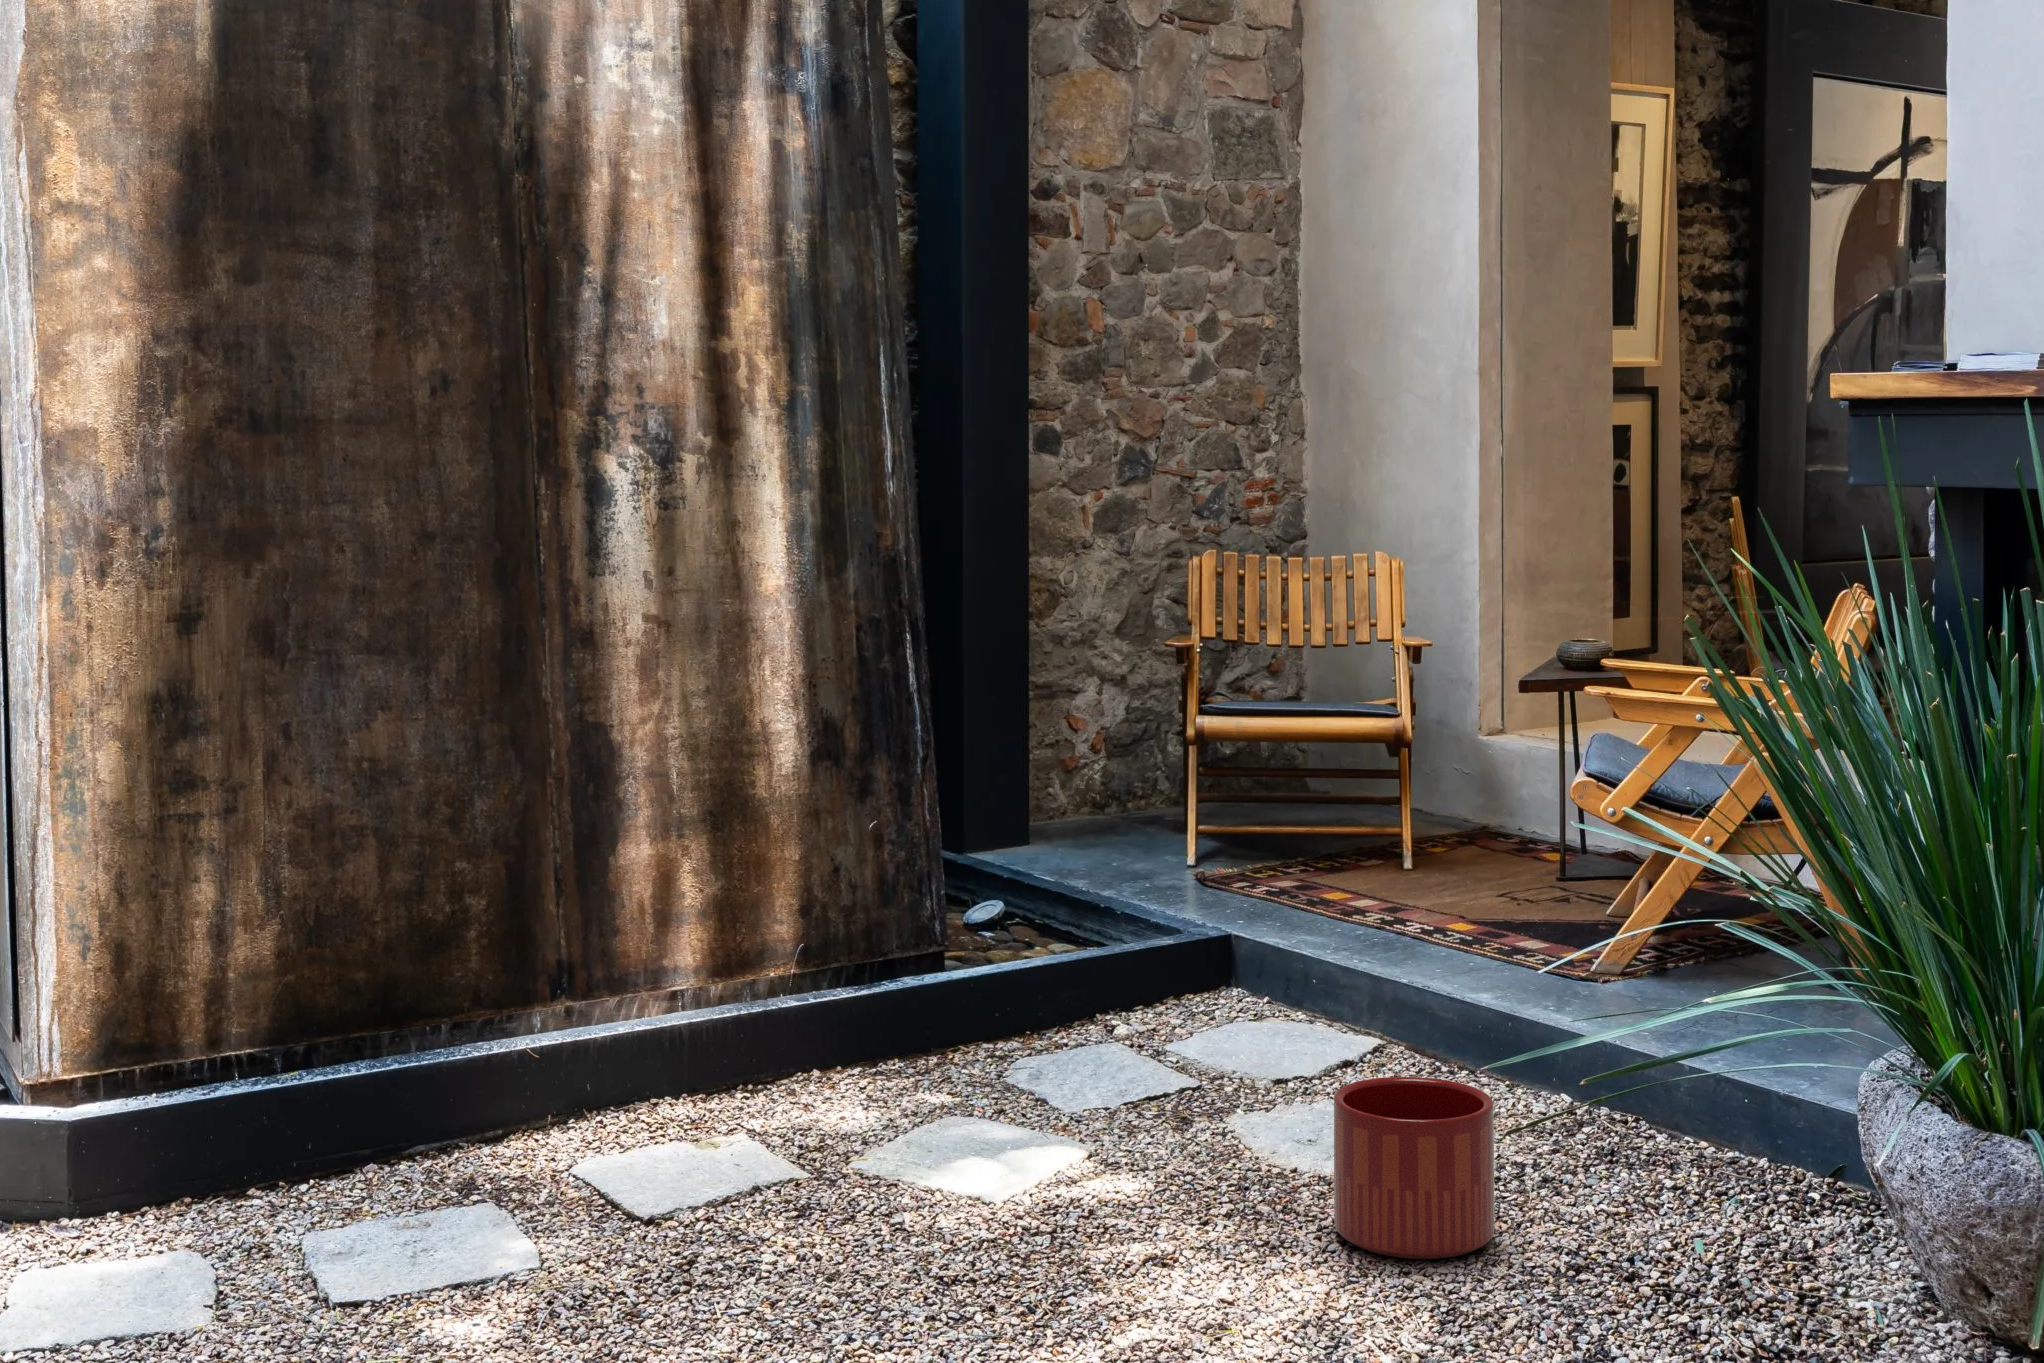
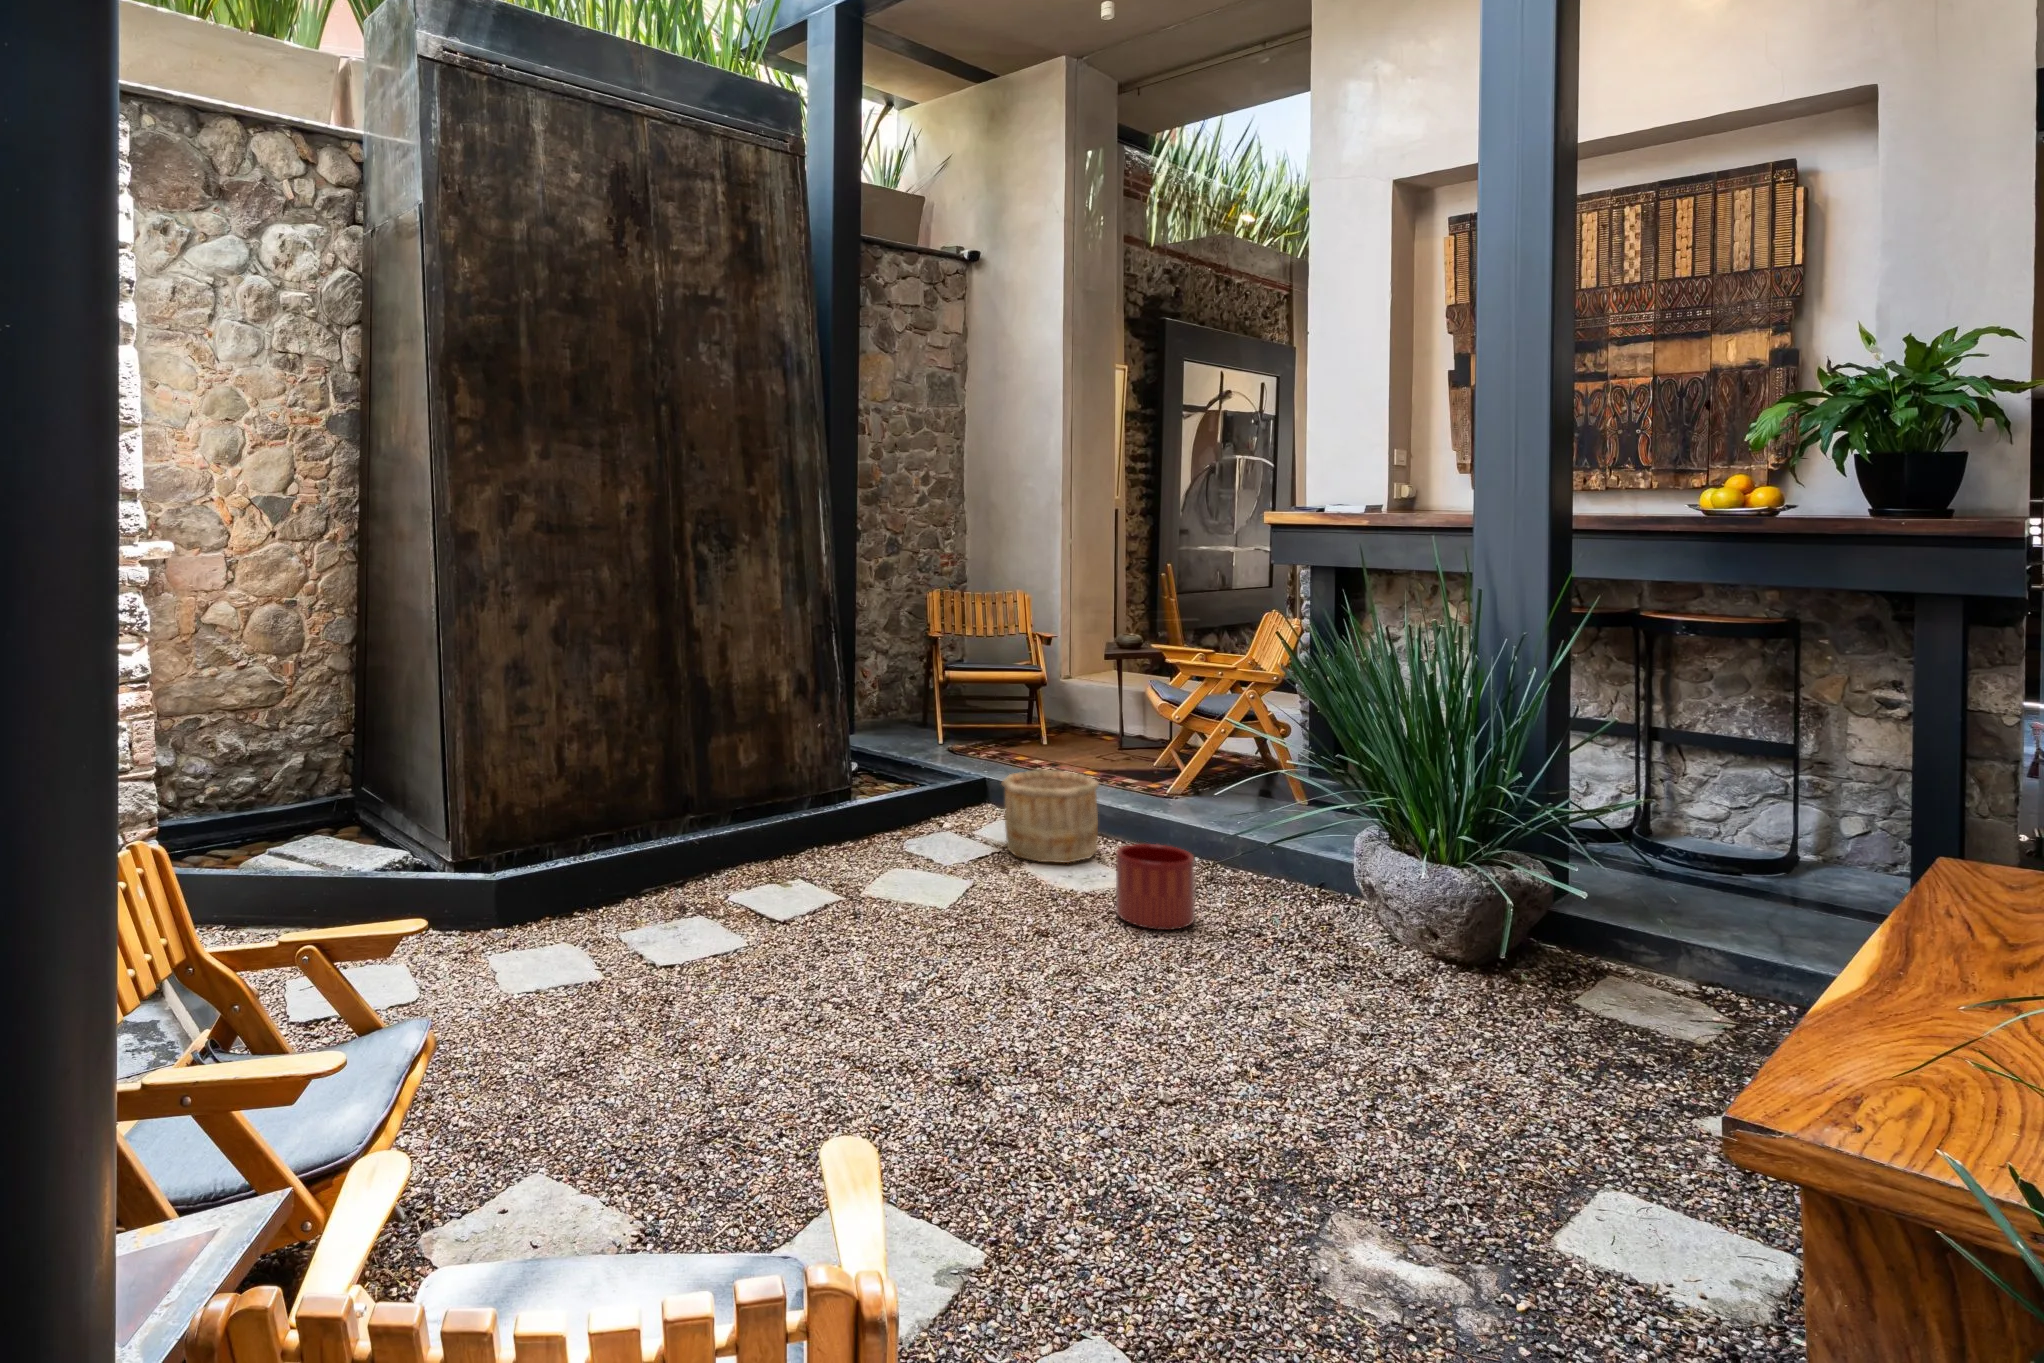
wooden bucket: none [1202,920,1400,1111] -> present [1001,770,1099,863]

